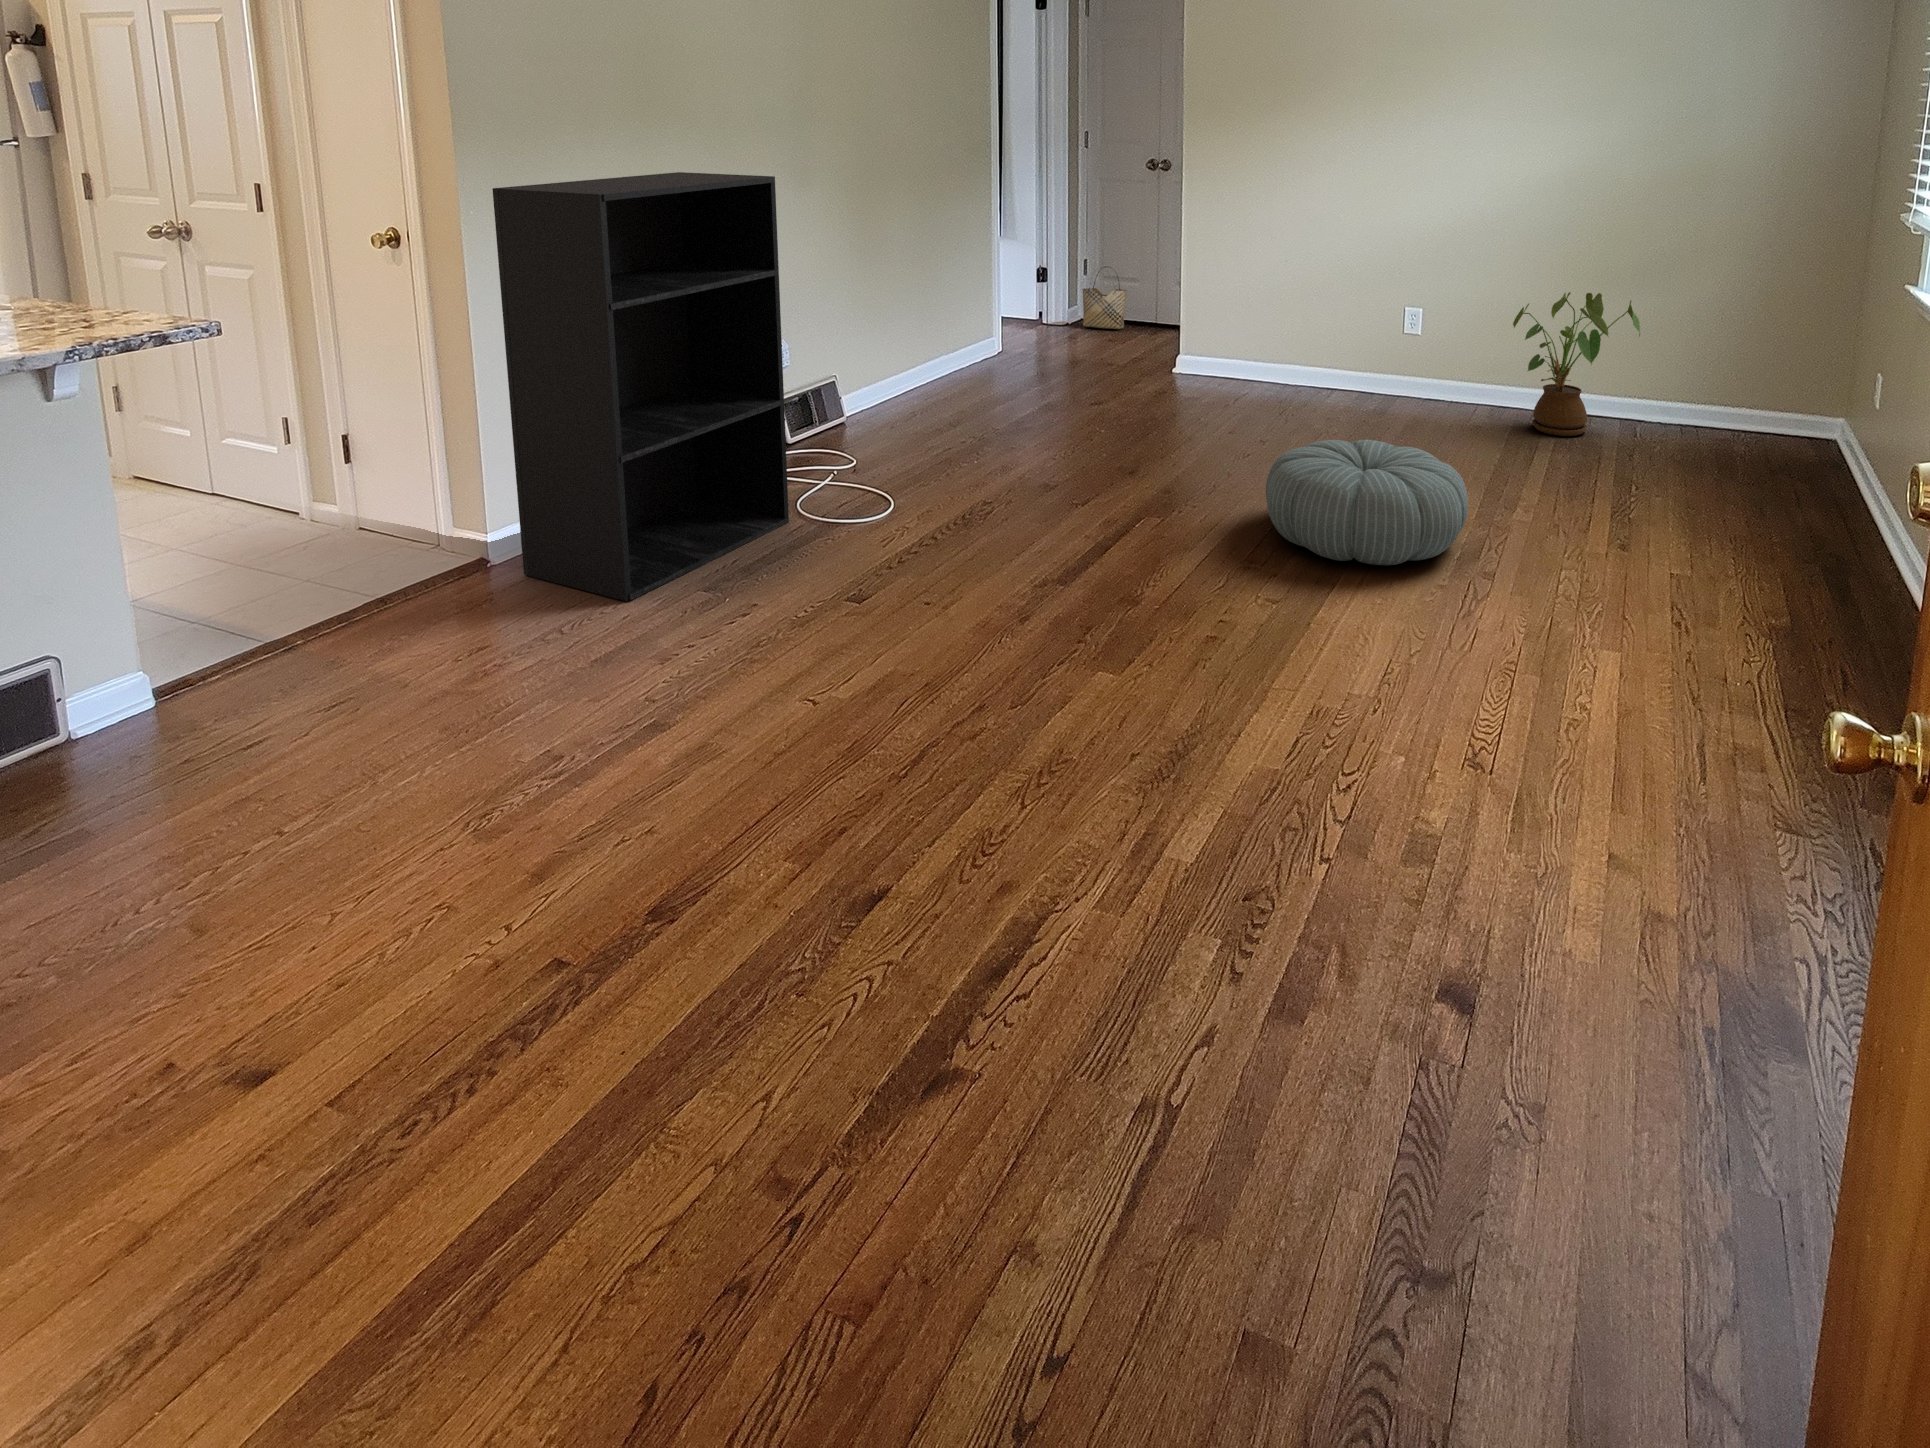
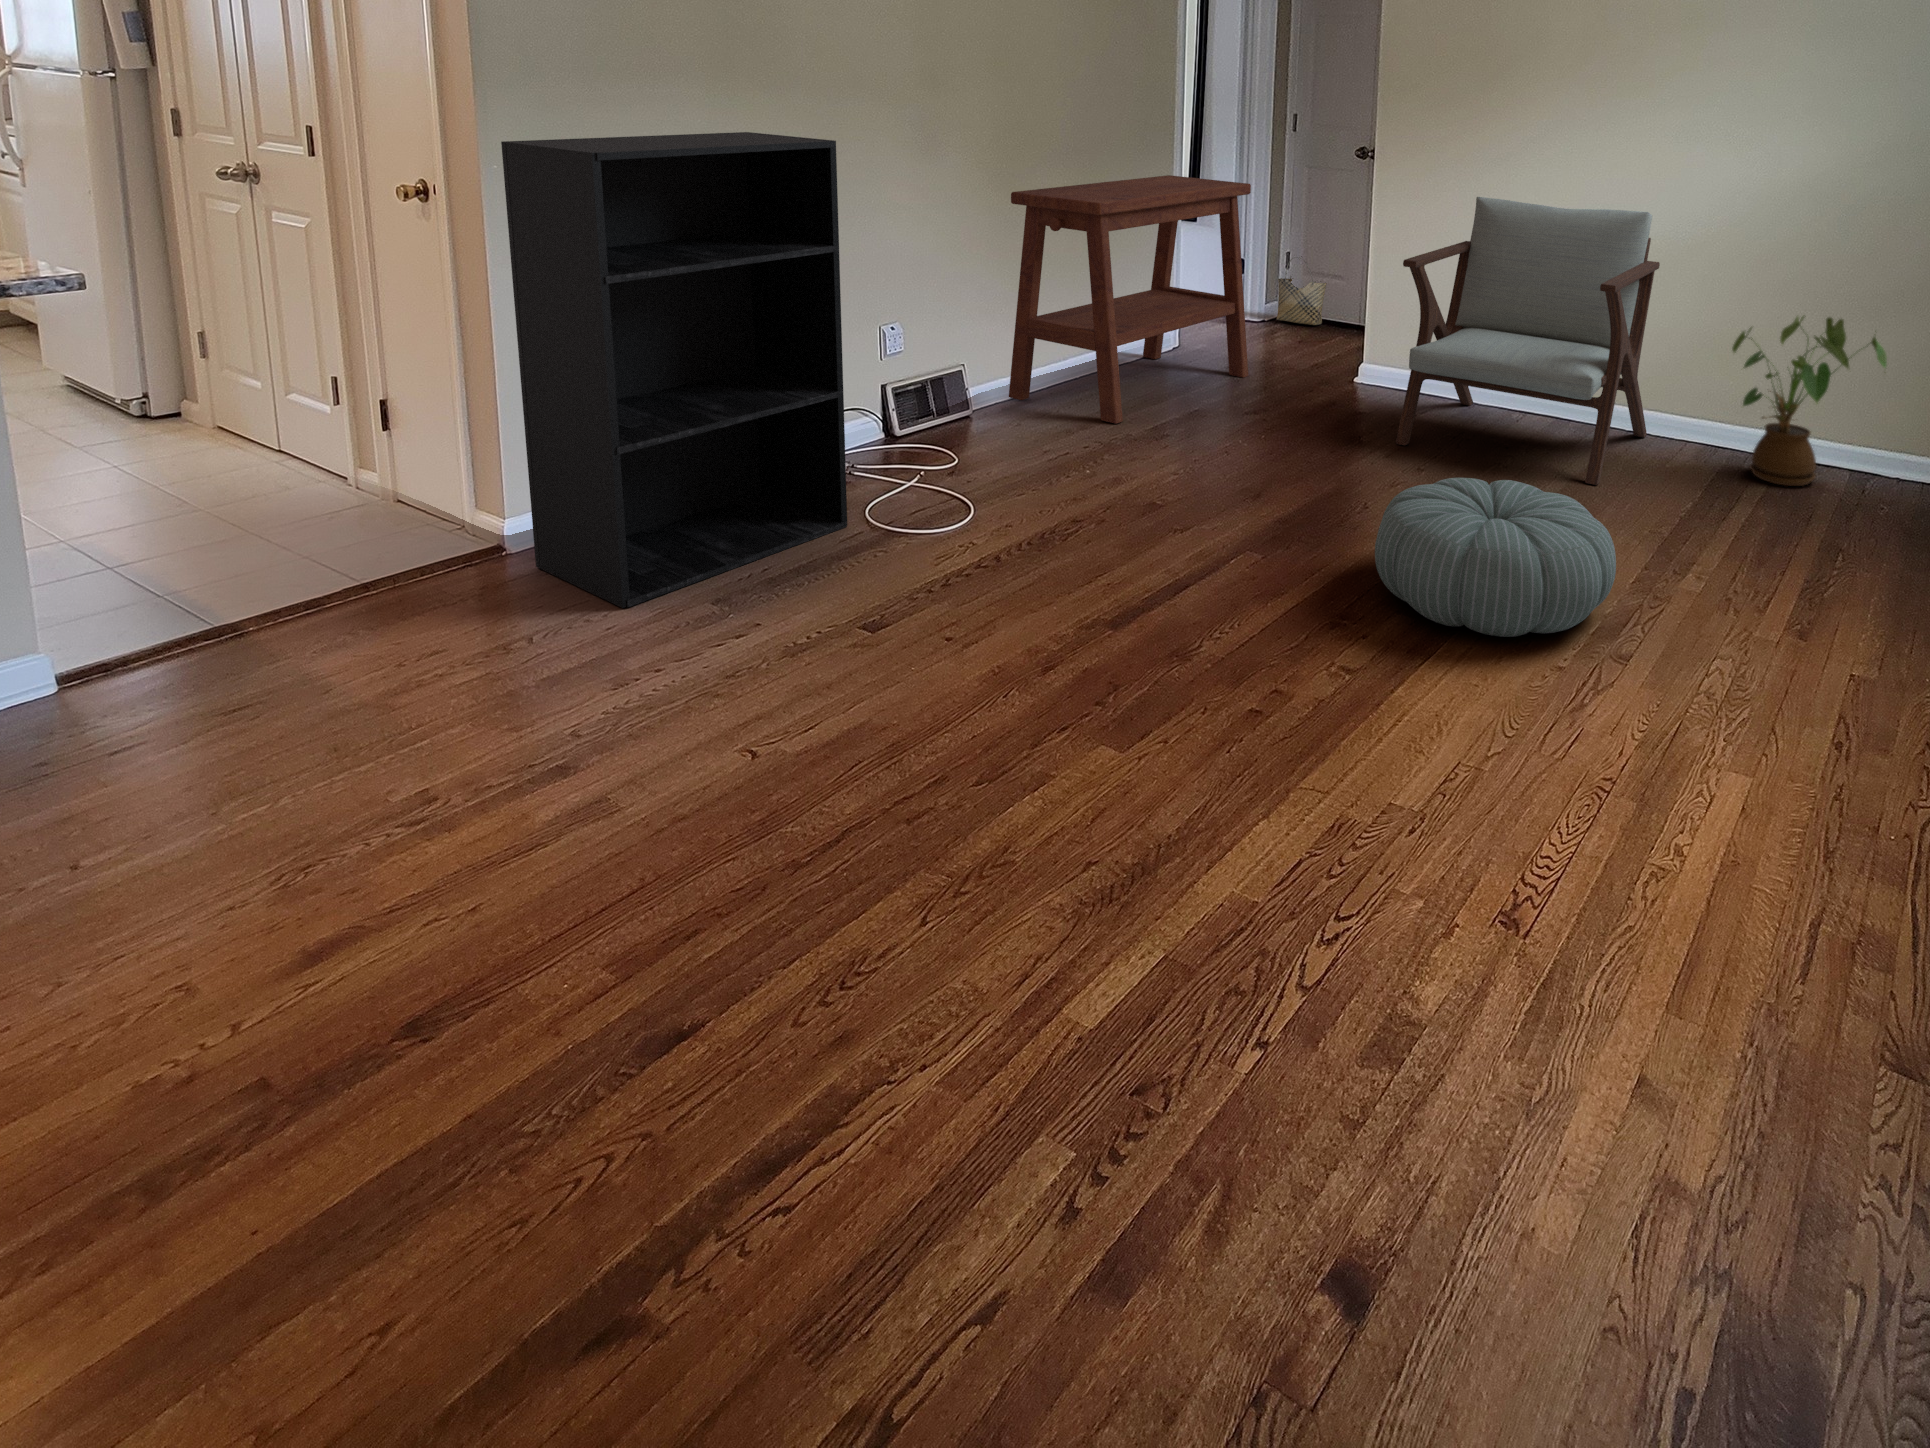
side table: none [875,198,1080,422] -> present [1009,175,1251,424]
lounge chair: none [1233,205,1445,445] -> present [1396,197,1660,485]

